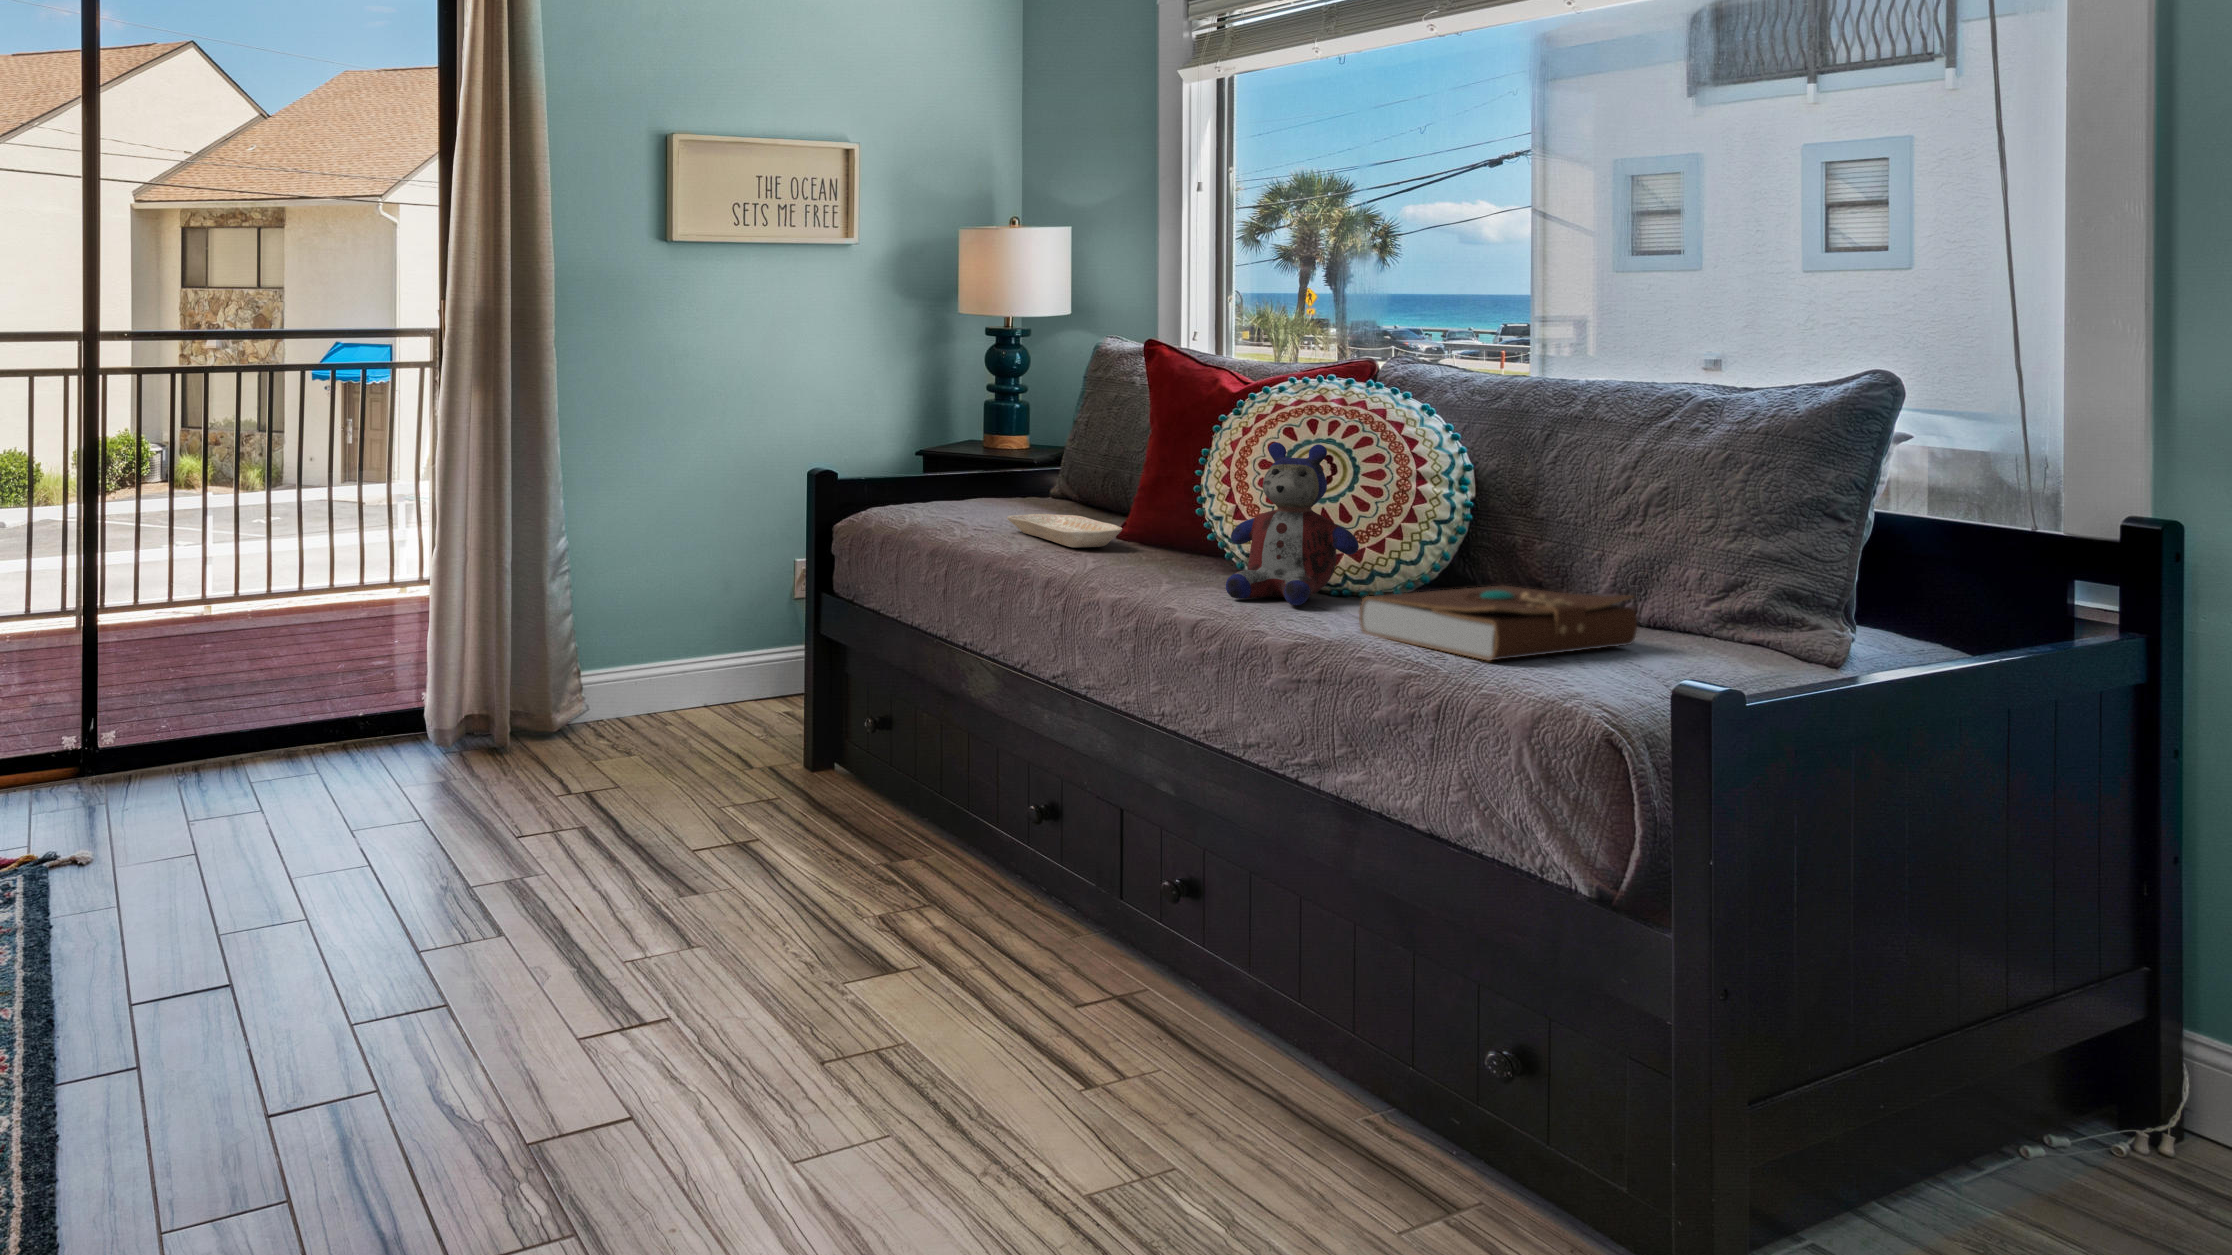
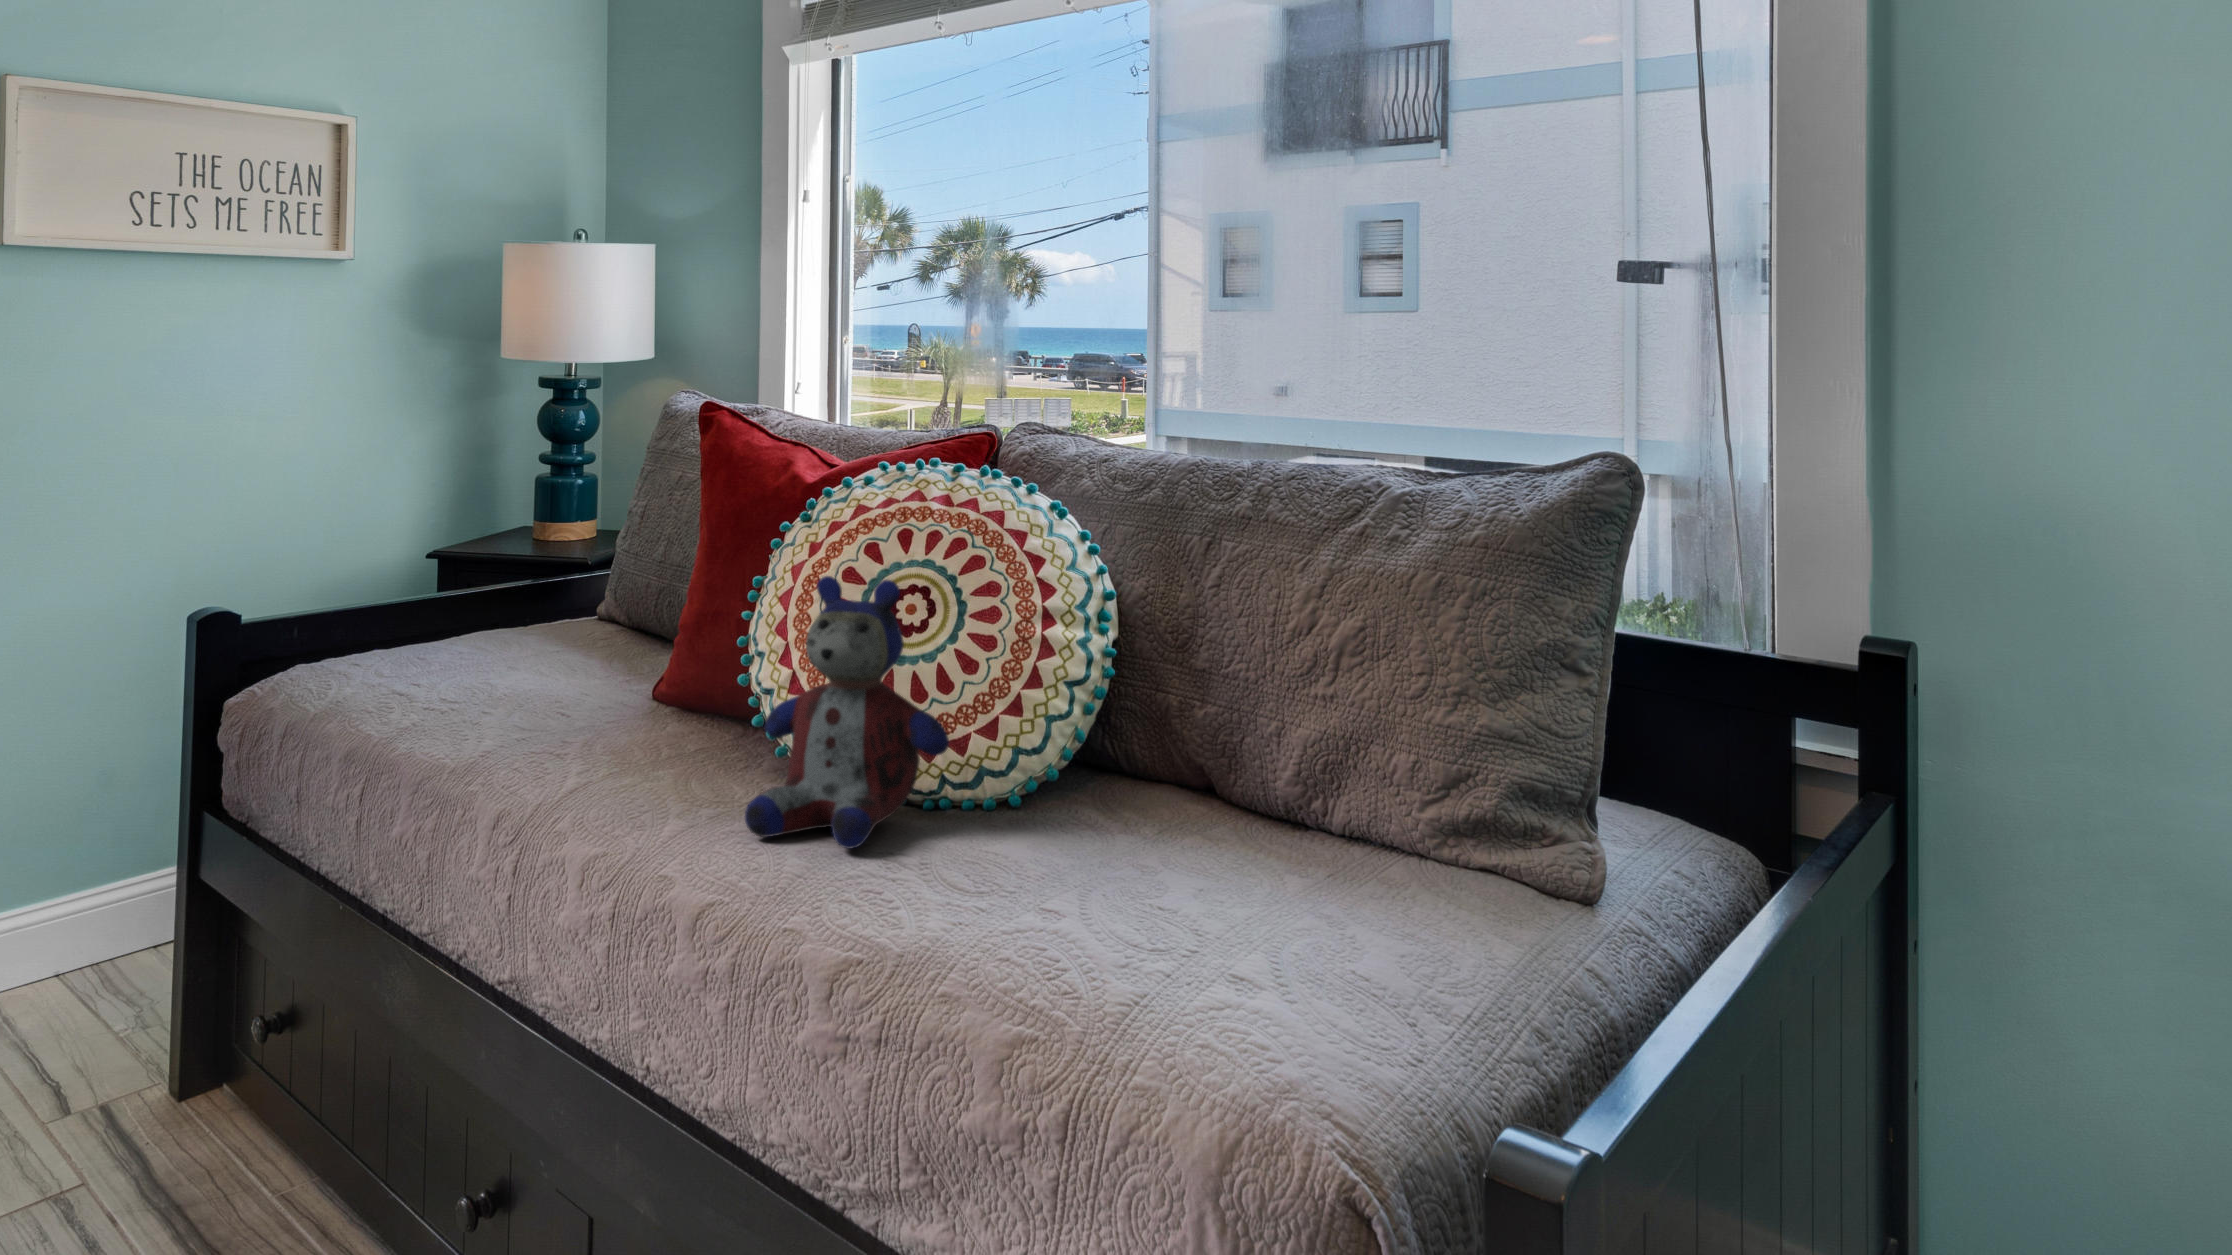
tray: present [1007,514,1122,547] -> none [485,663,643,726]
book: present [1359,586,1637,660] -> none [930,802,1343,978]

